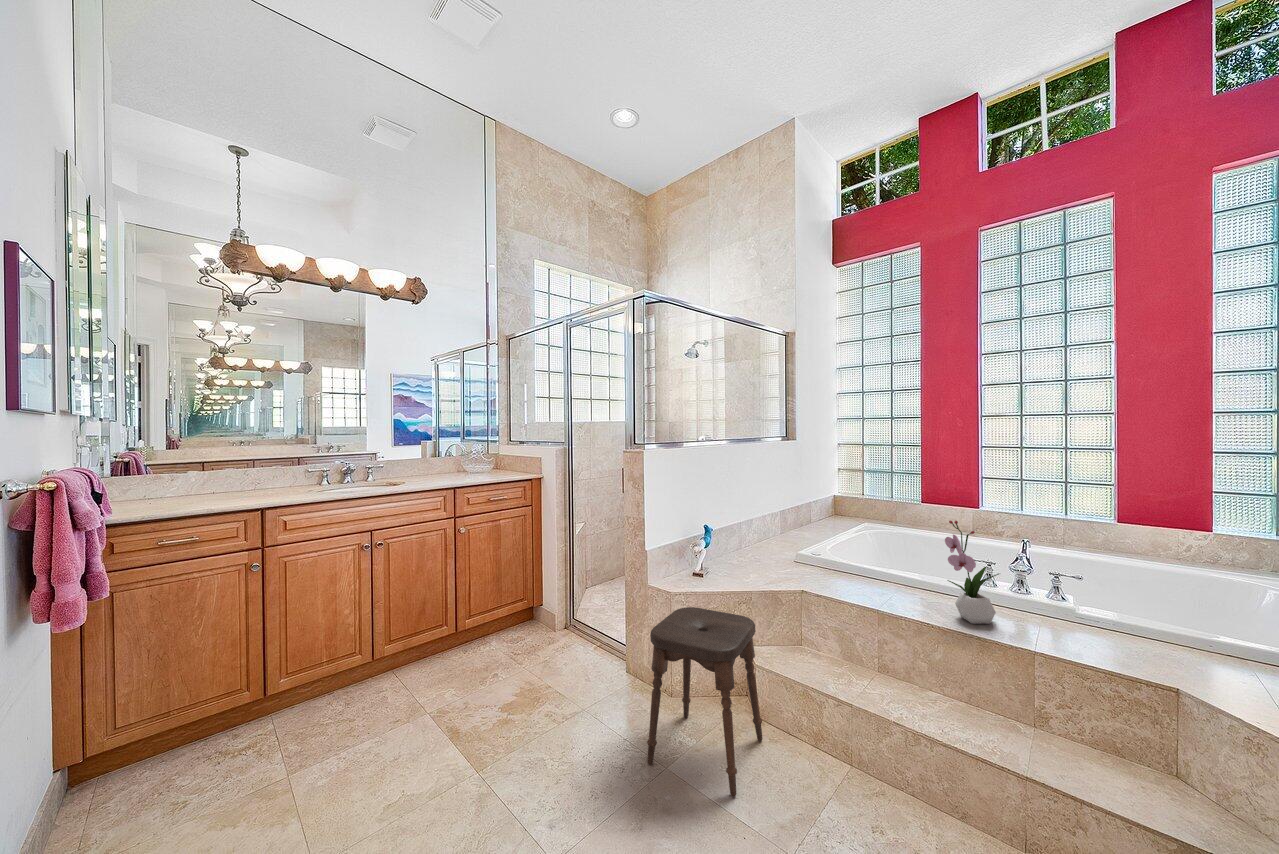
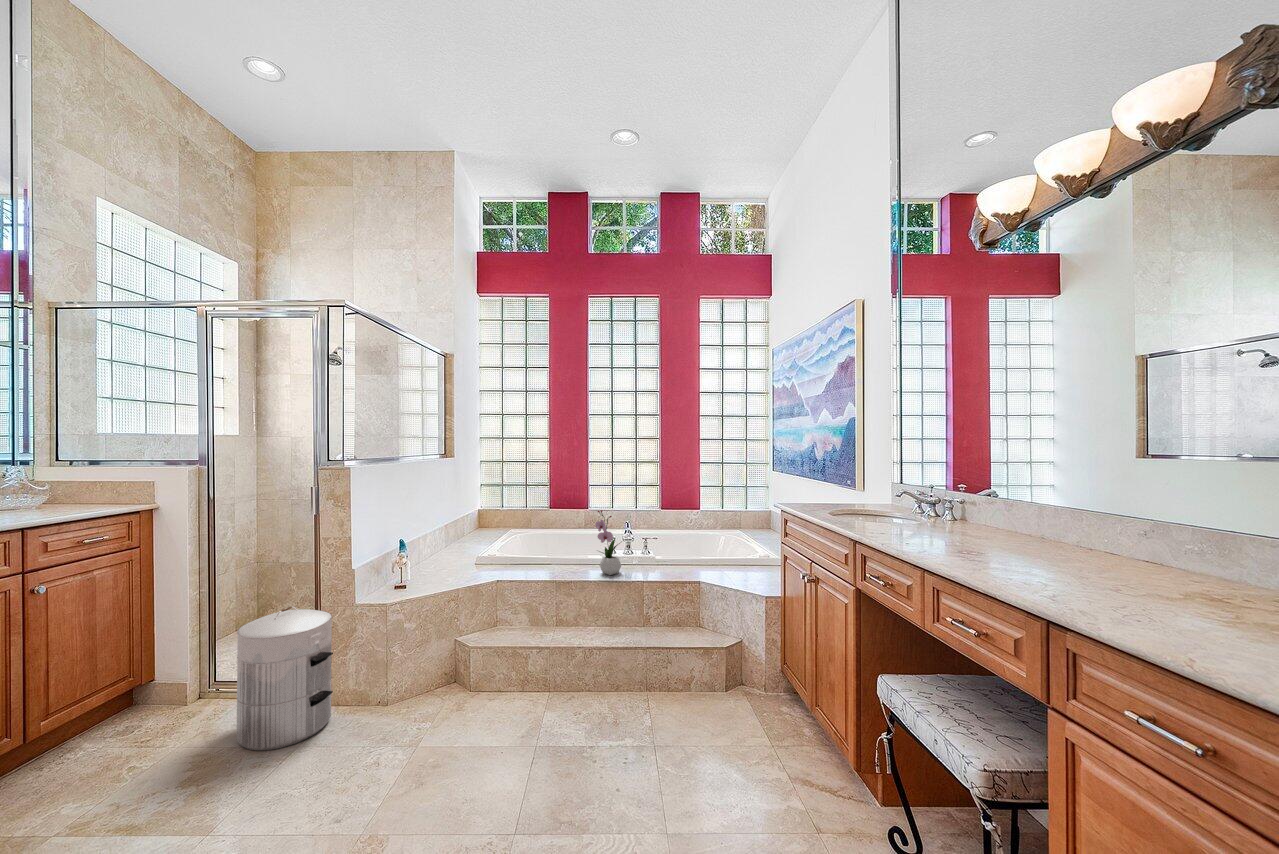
waste bin: none [555,575,629,703] -> present [237,606,333,750]
stool: present [647,607,763,797] -> none [398,605,485,753]

